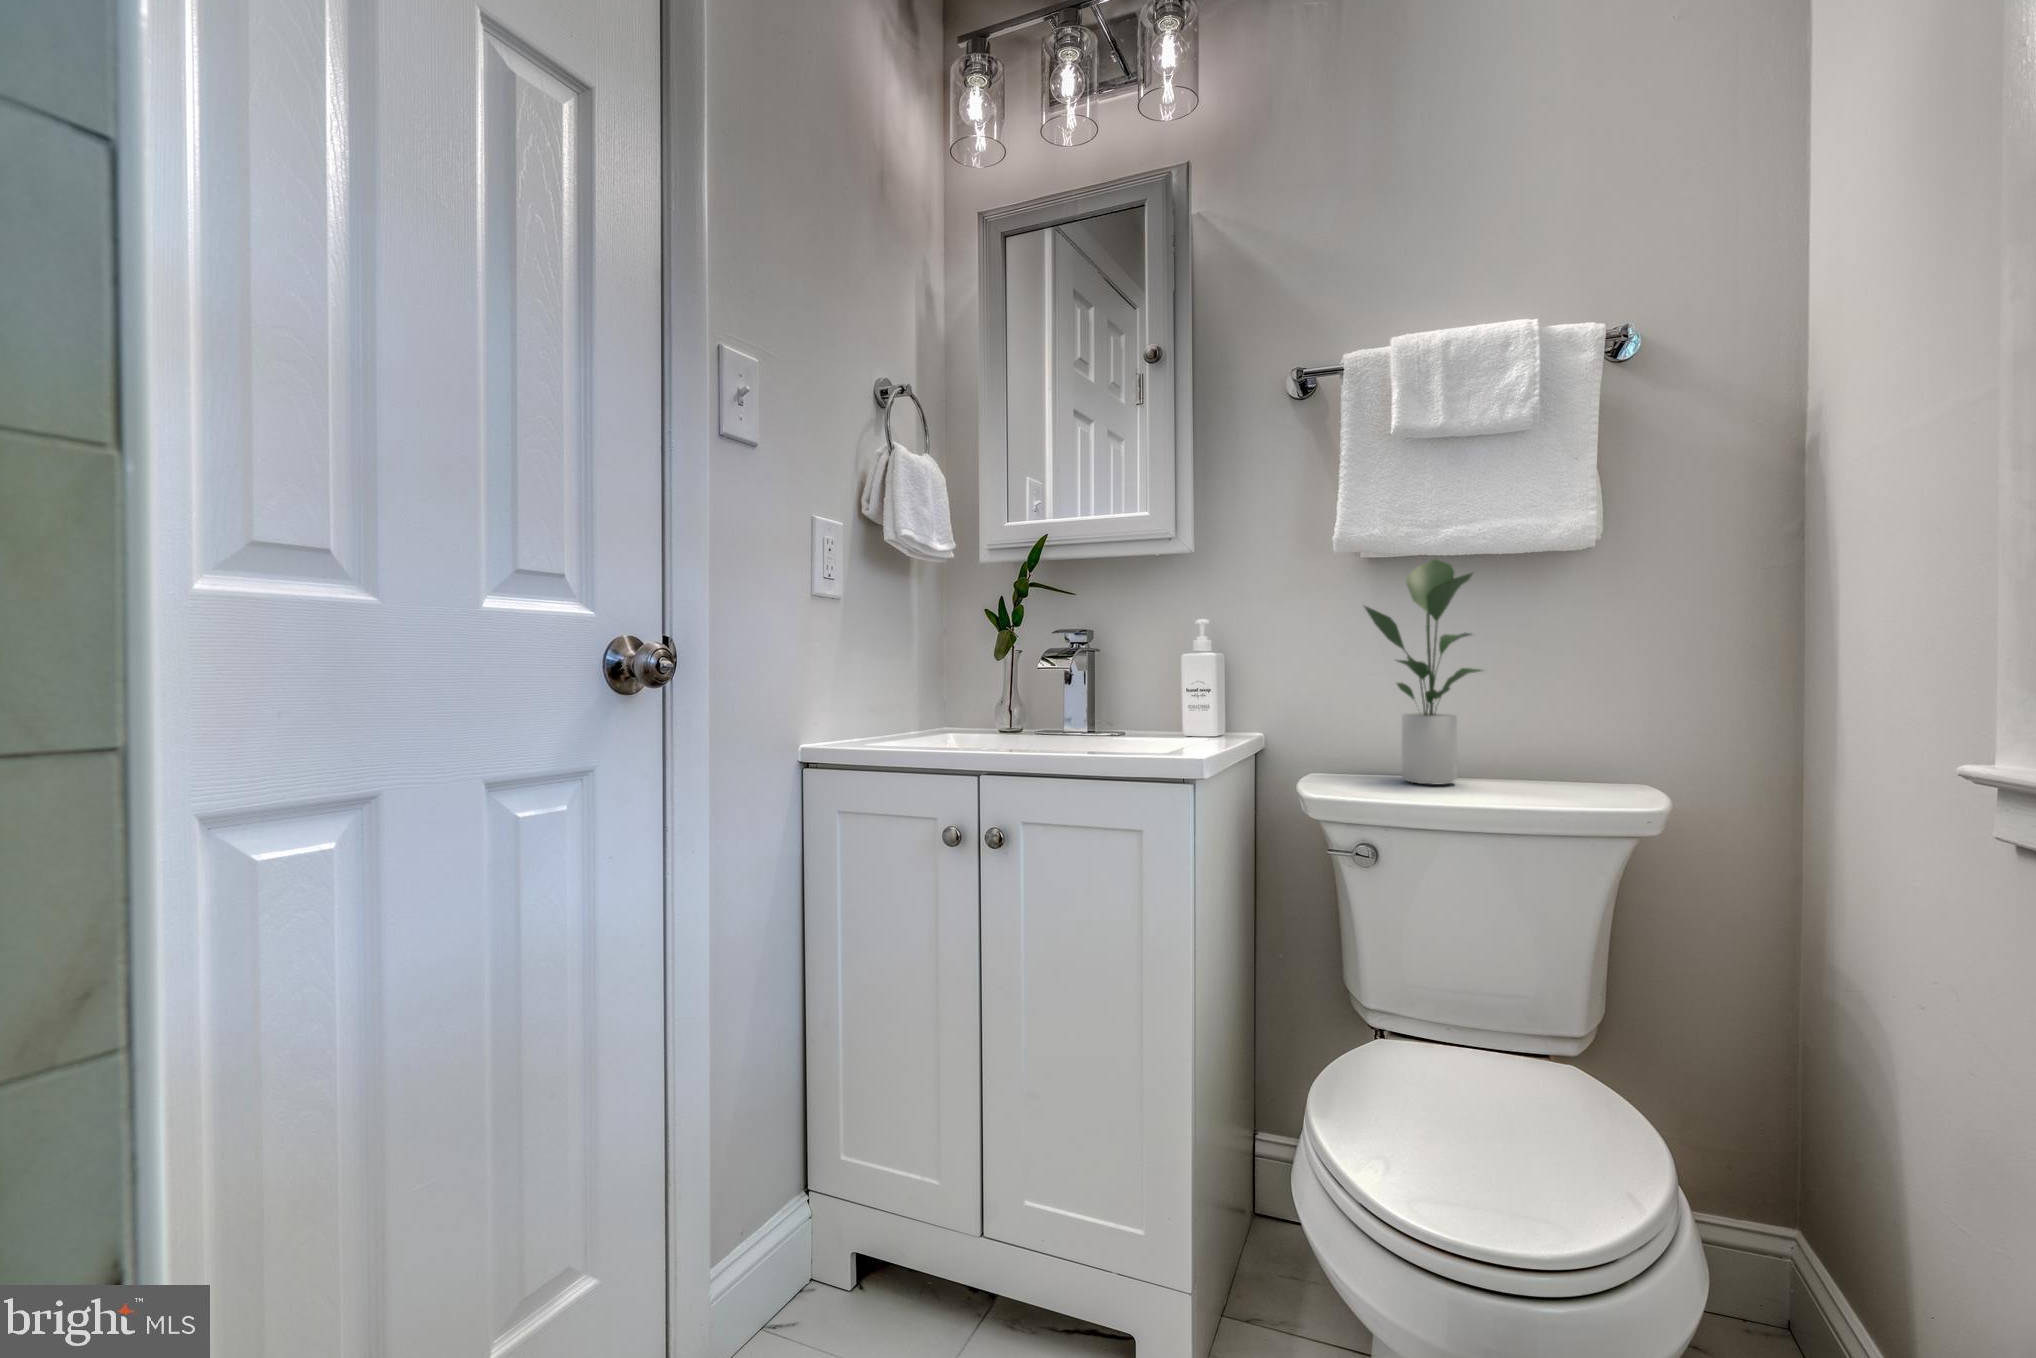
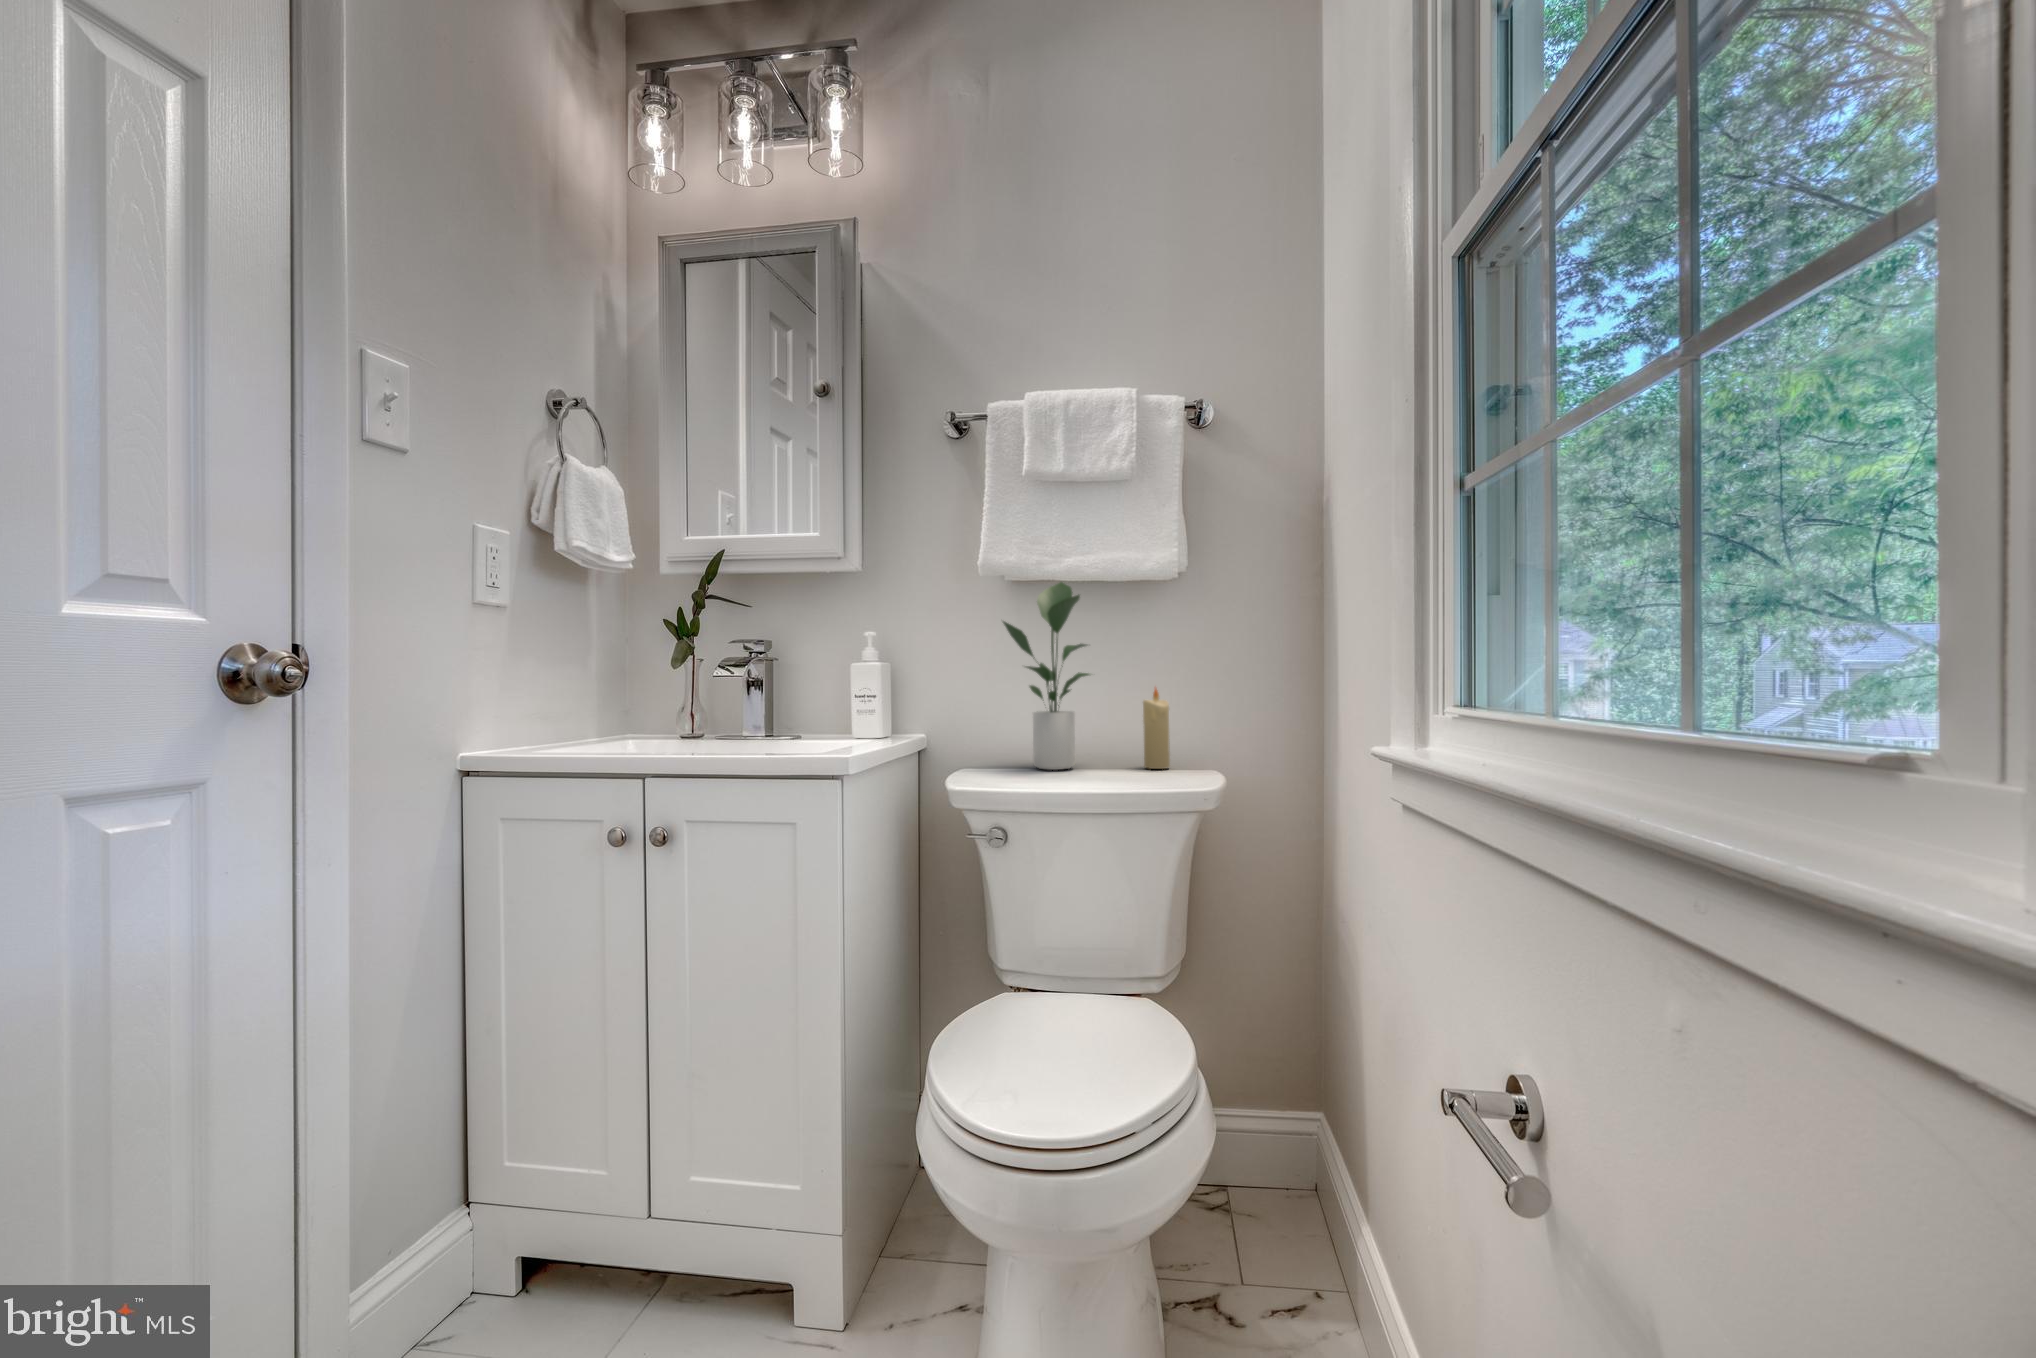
candle: none [1551,685,1590,790] -> present [1143,688,1170,769]

